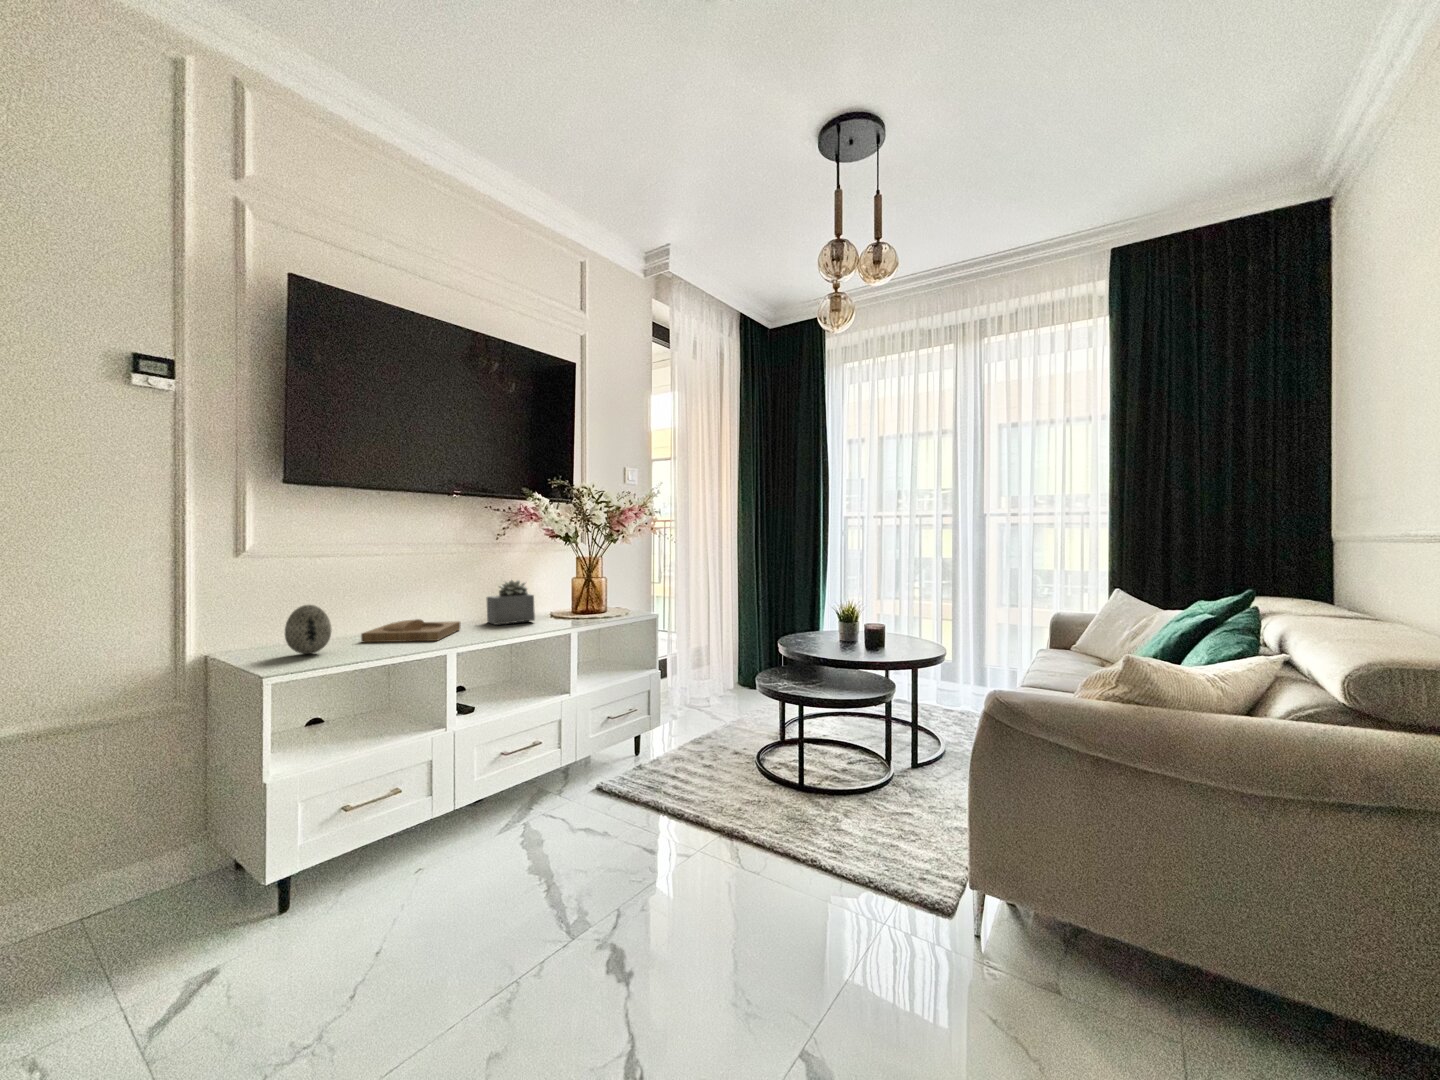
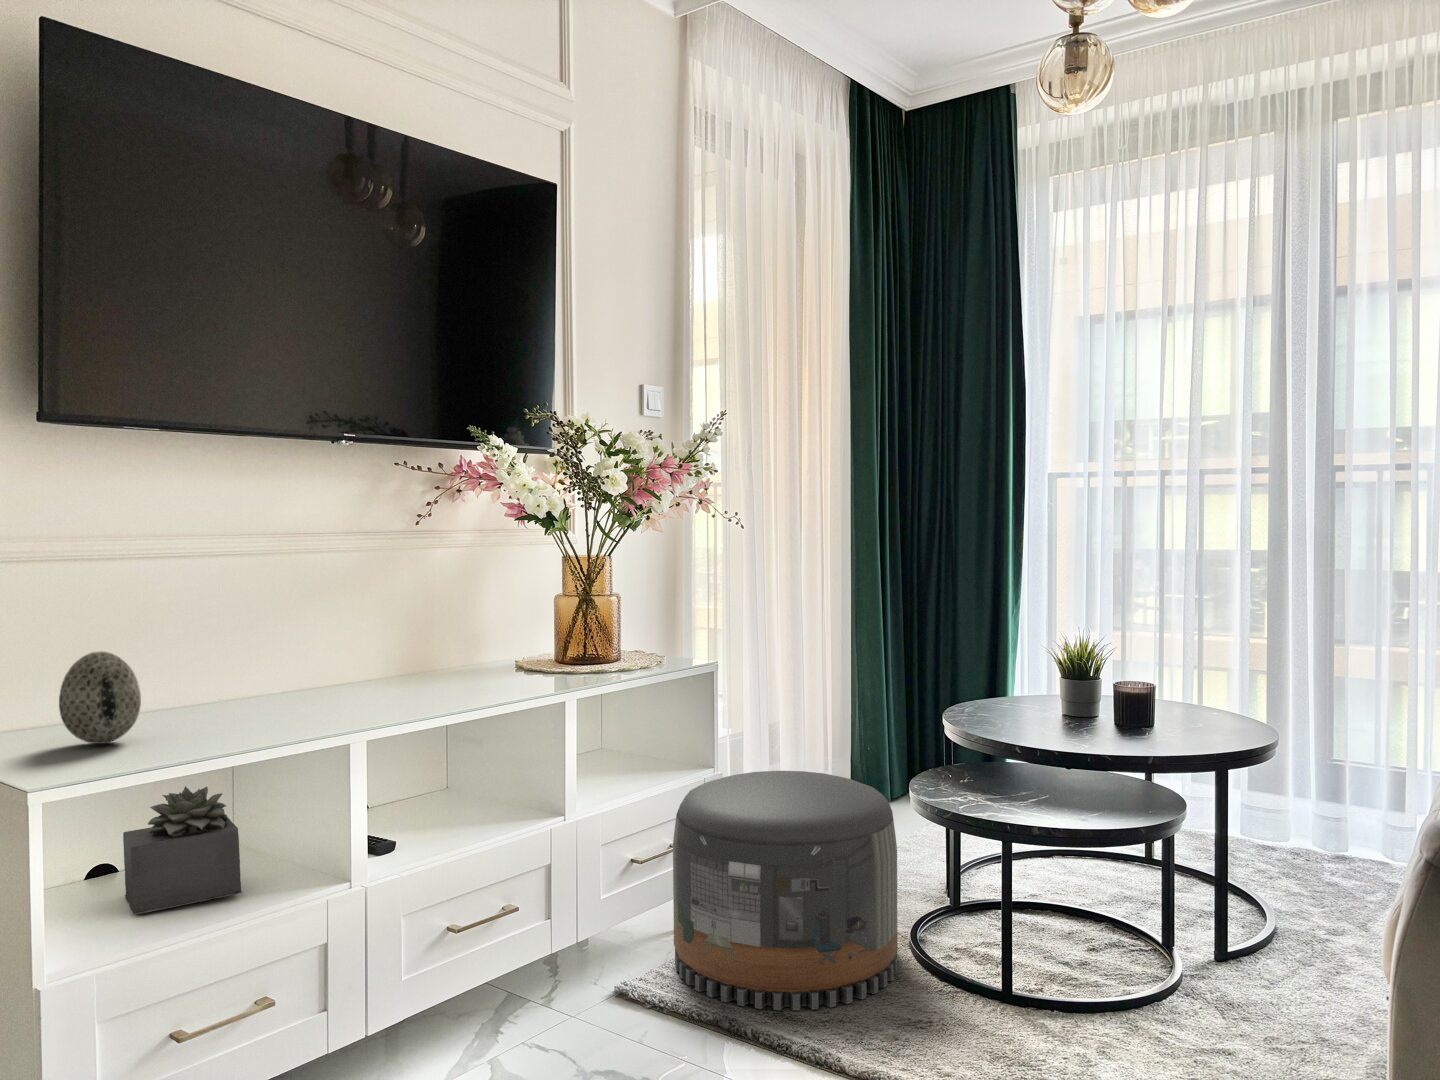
succulent plant: present [487,580,535,624] -> present [123,786,243,915]
tray: present [361,619,461,642] -> none [188,677,360,720]
pouf: none [630,670,748,796] -> present [673,771,898,1010]

